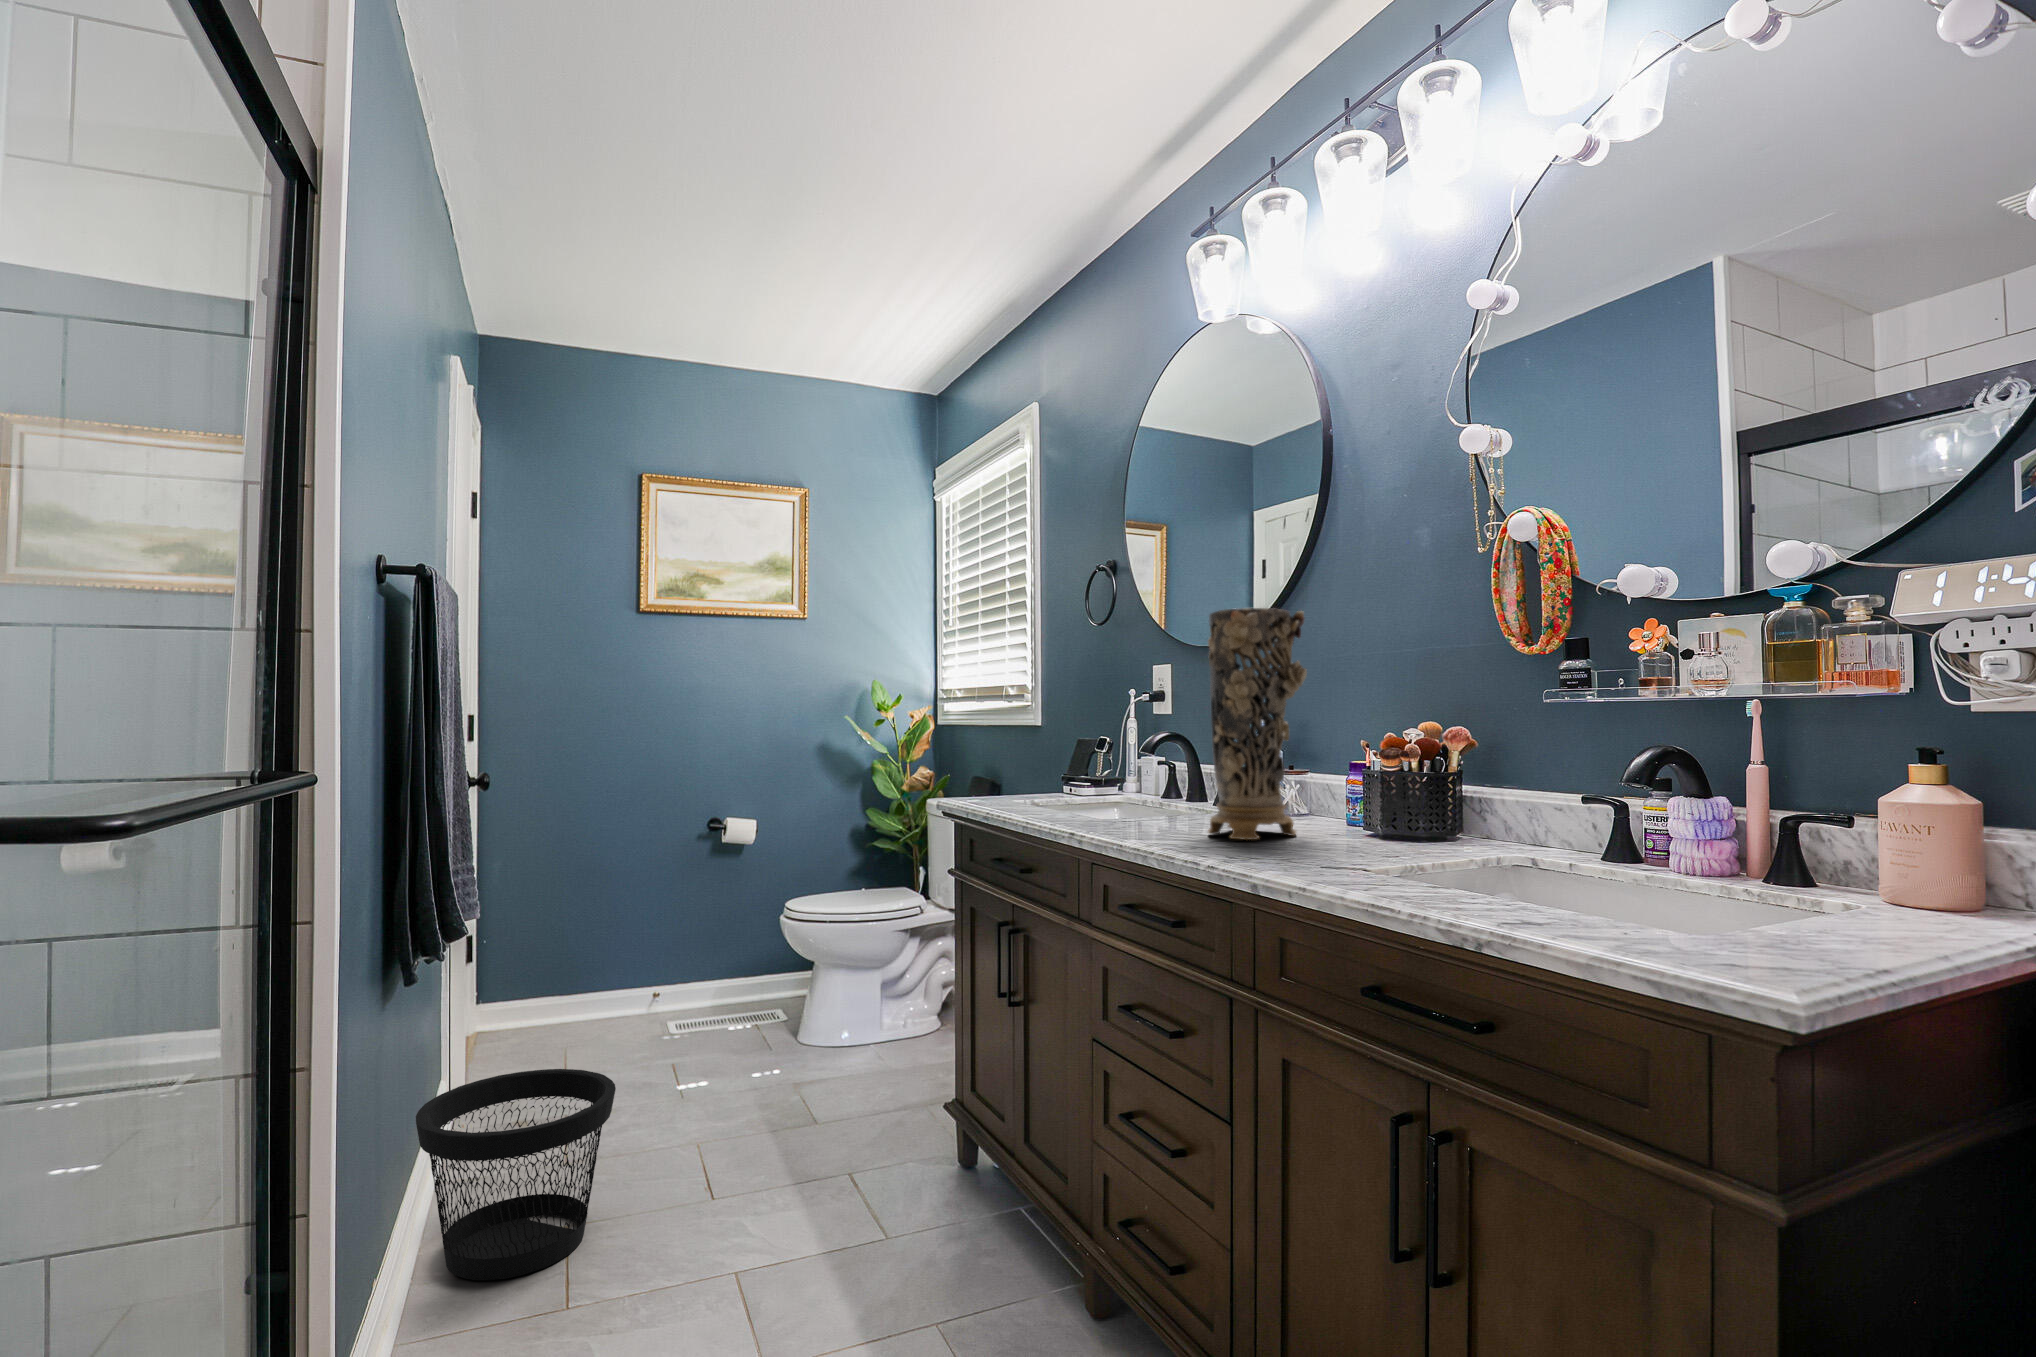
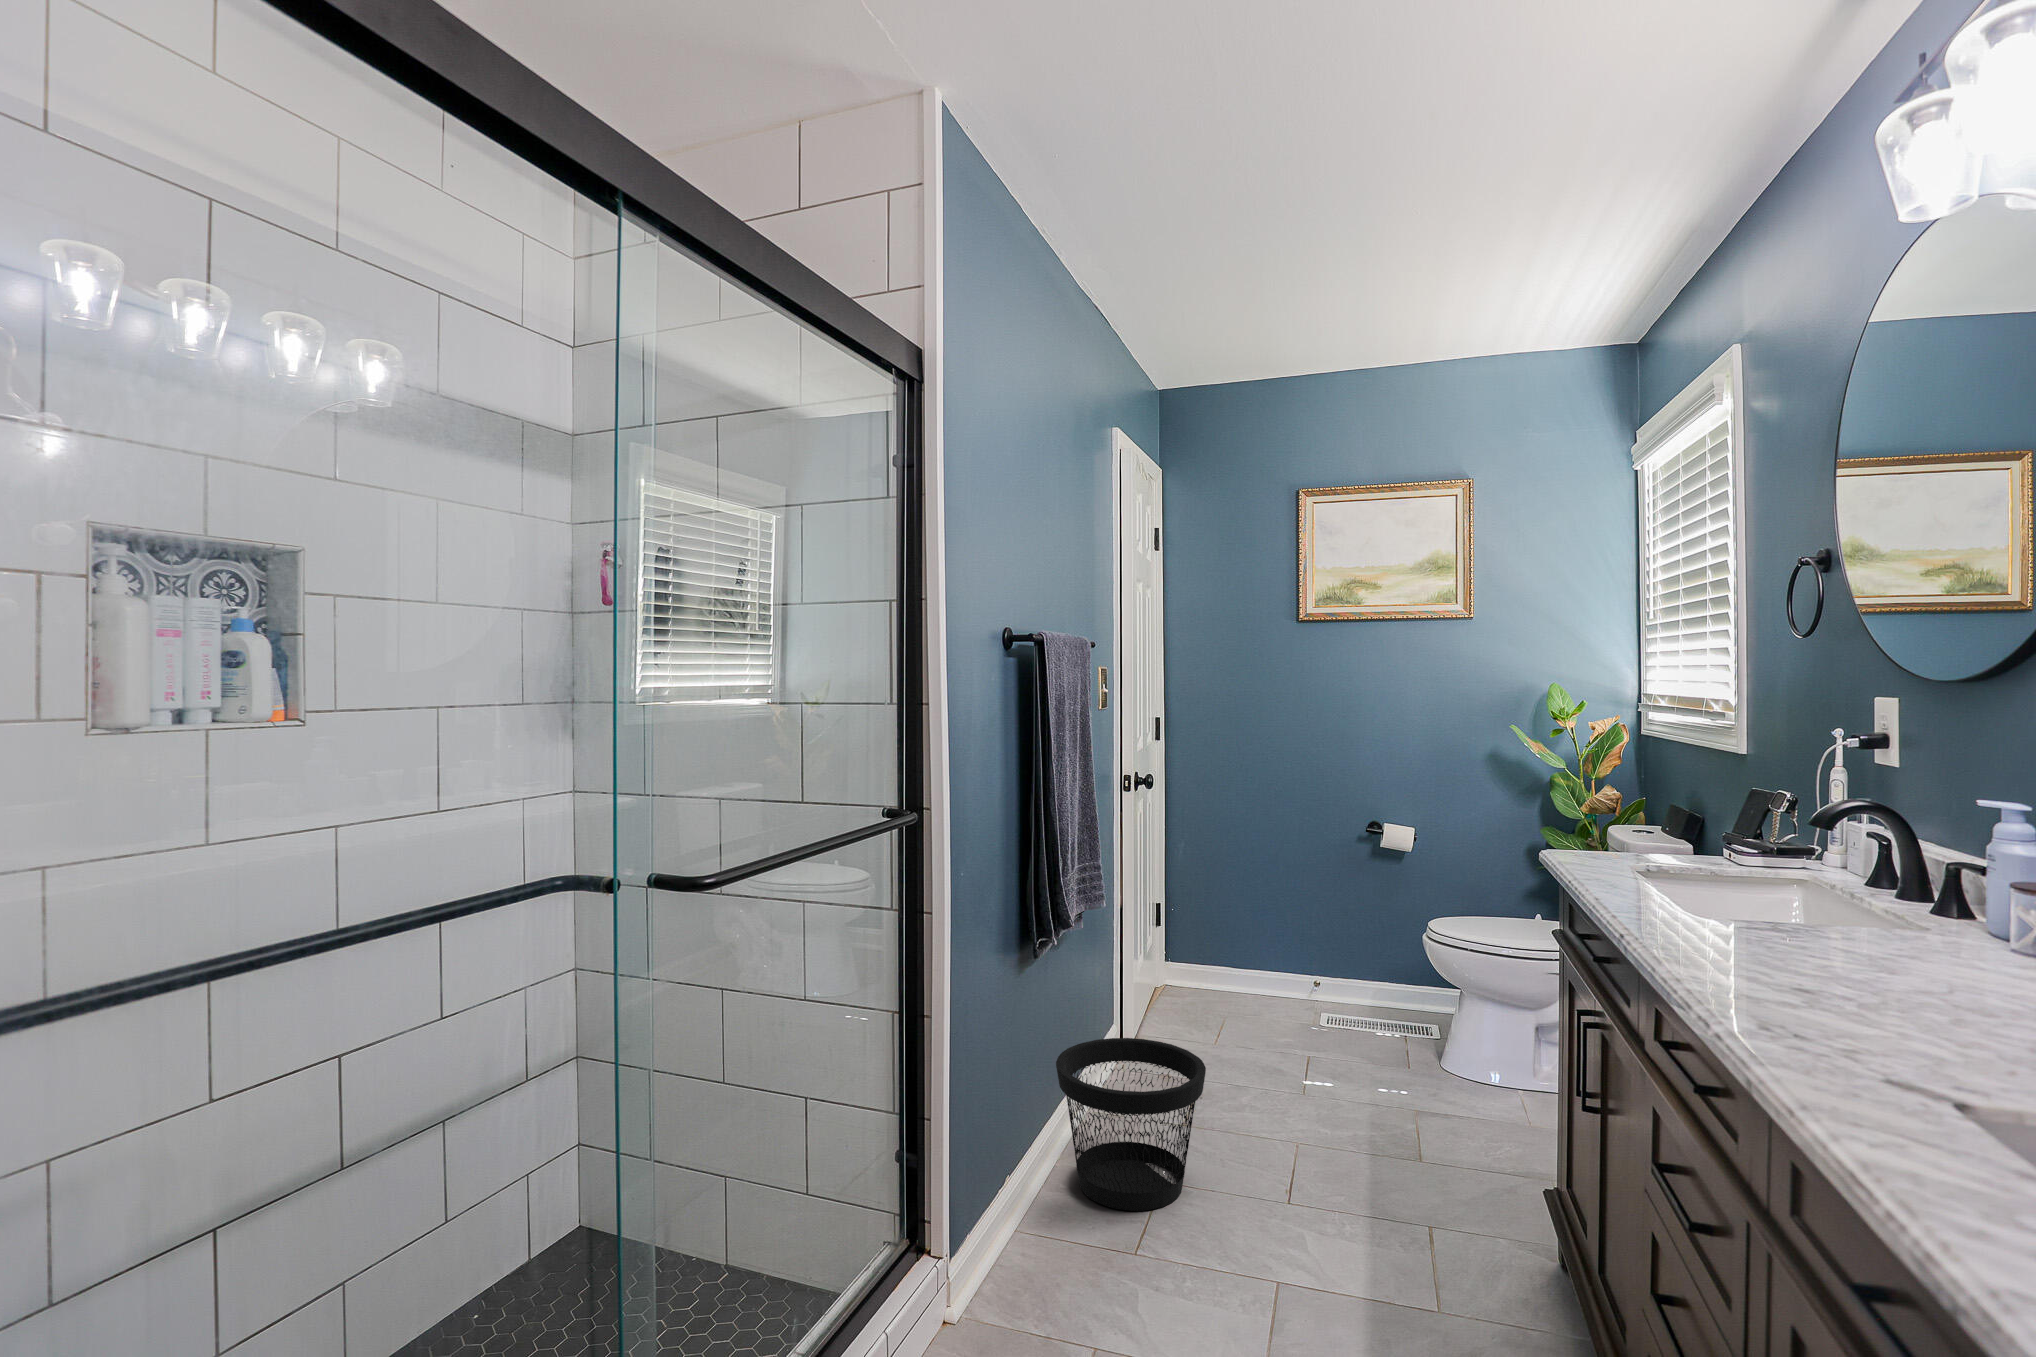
decorative vase: present [1208,608,1307,840] -> none [1757,685,1928,1006]

